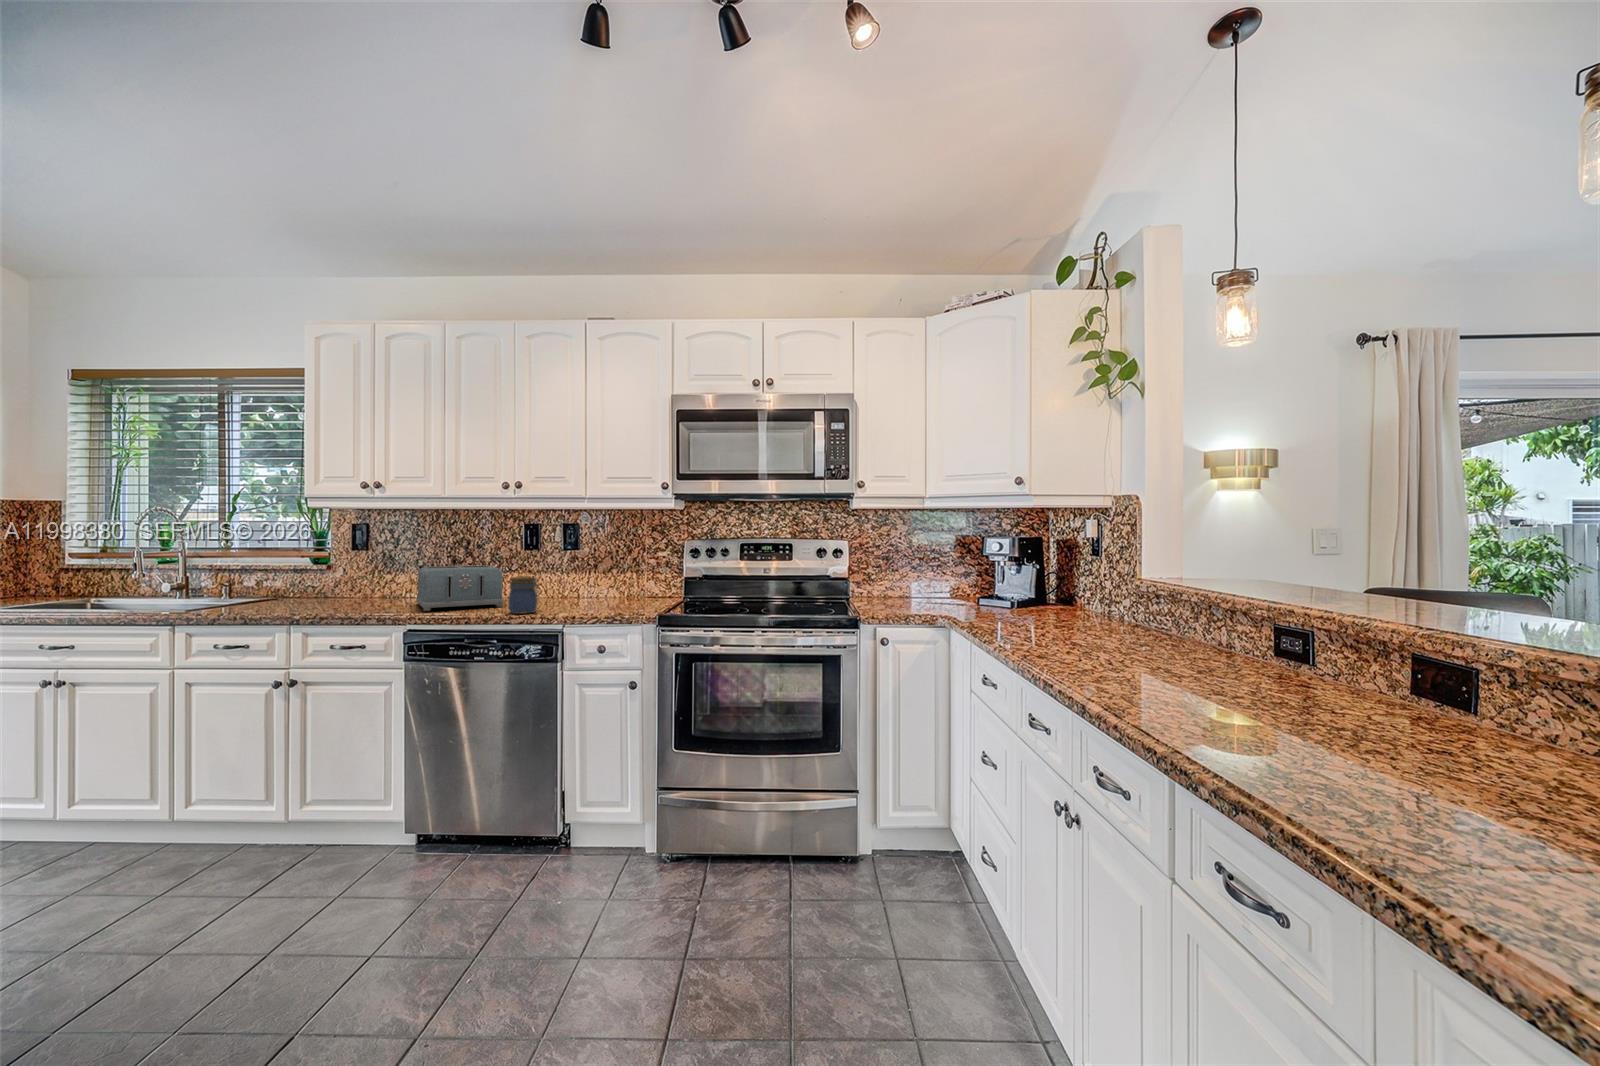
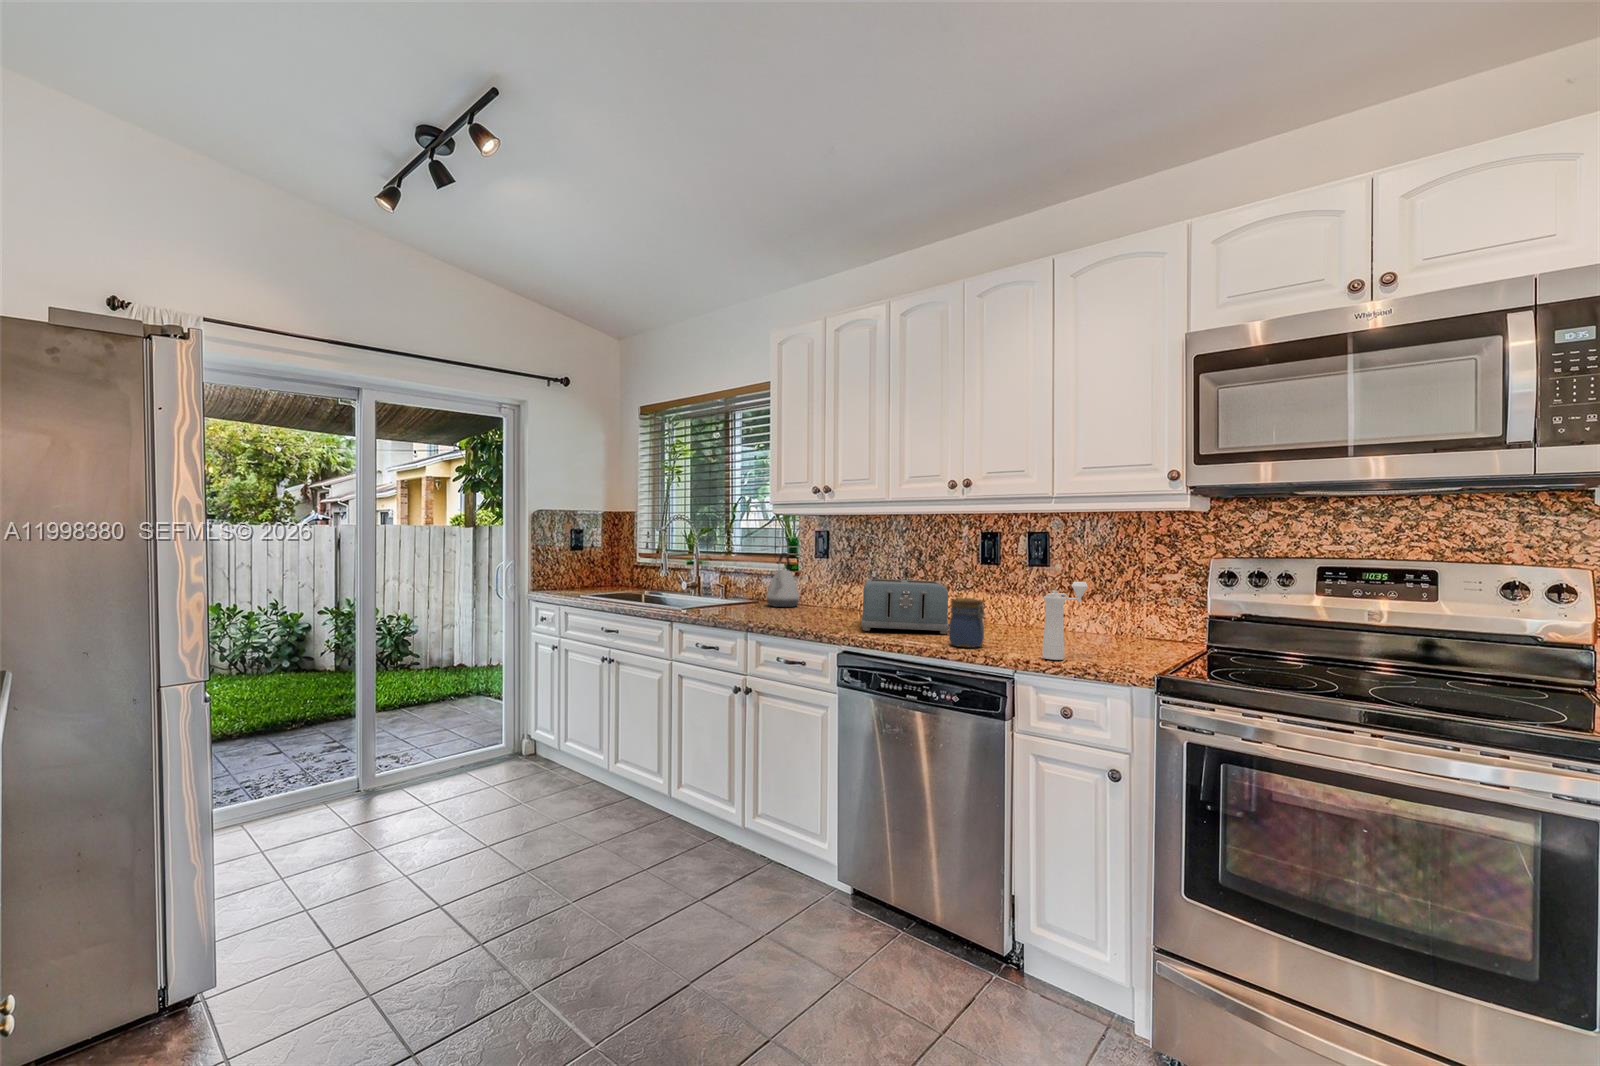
kettle: none [294,547,336,600] -> present [766,553,800,607]
pepper mill: none [585,559,614,614] -> present [1042,582,1088,660]

